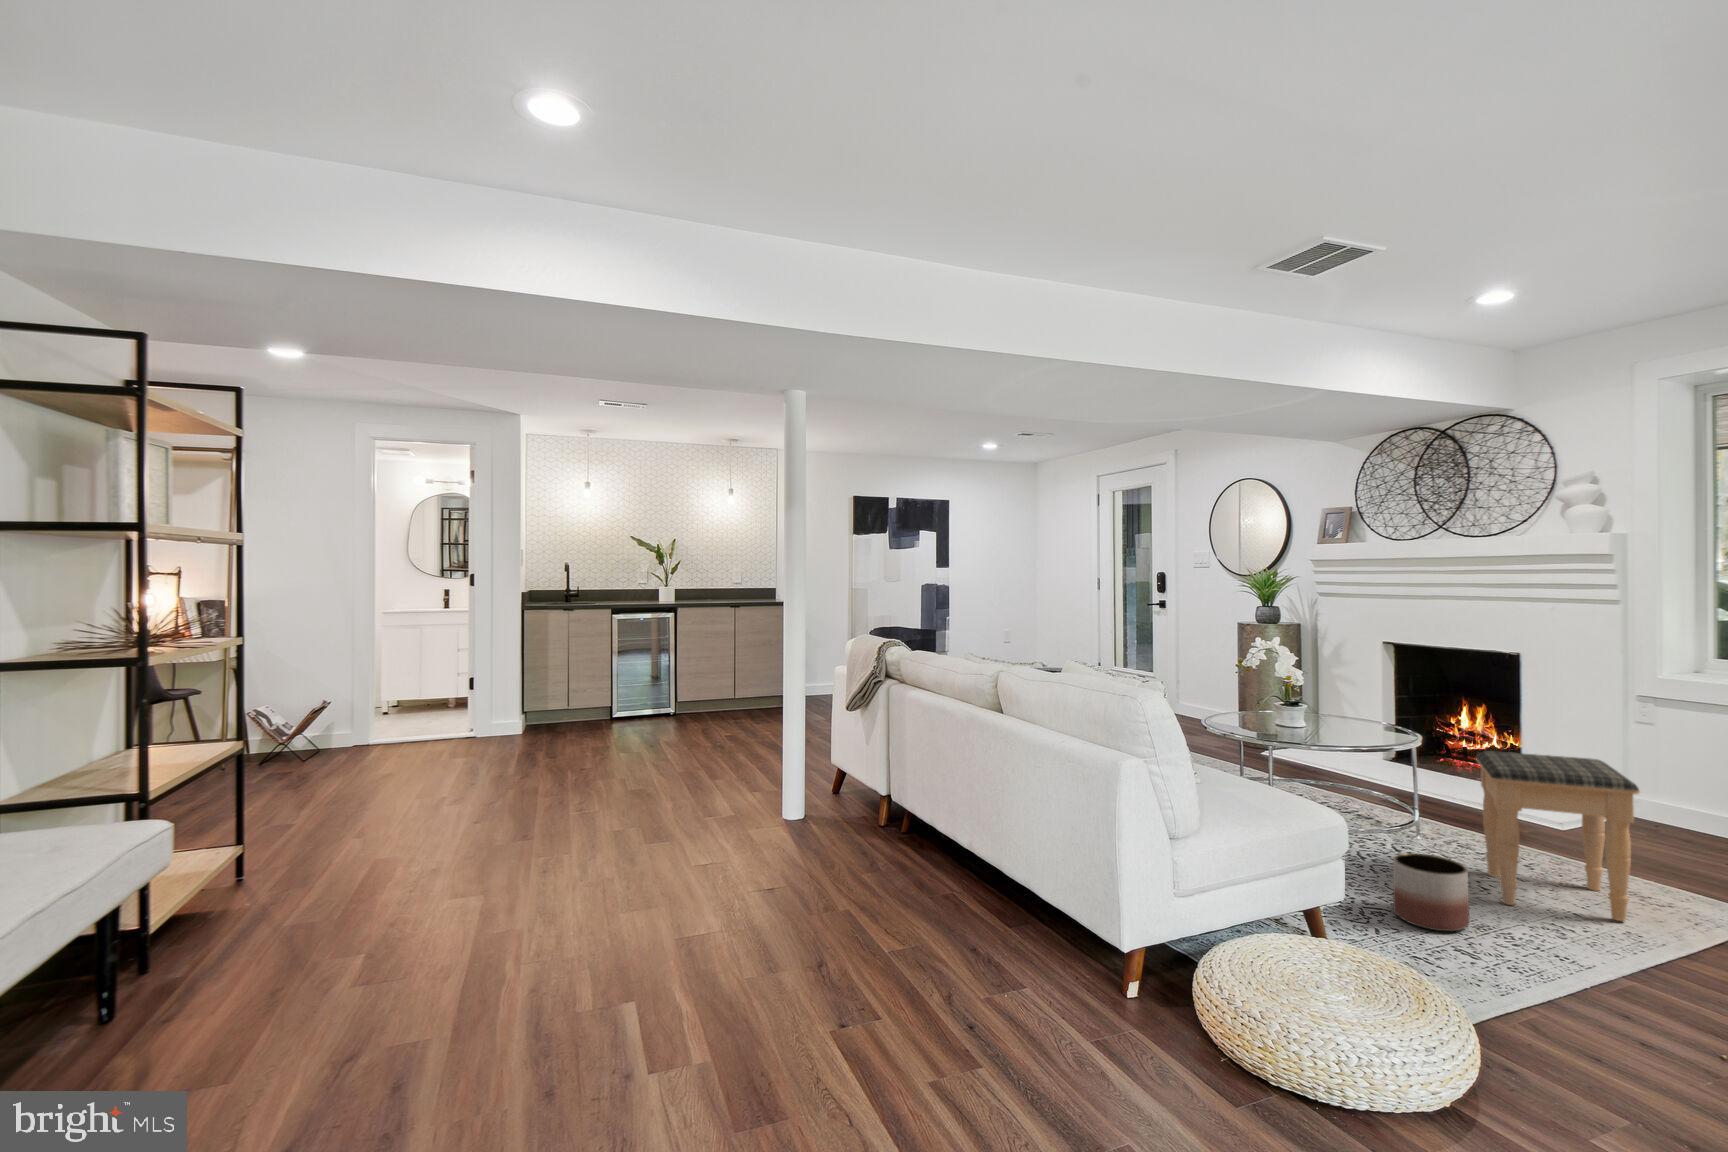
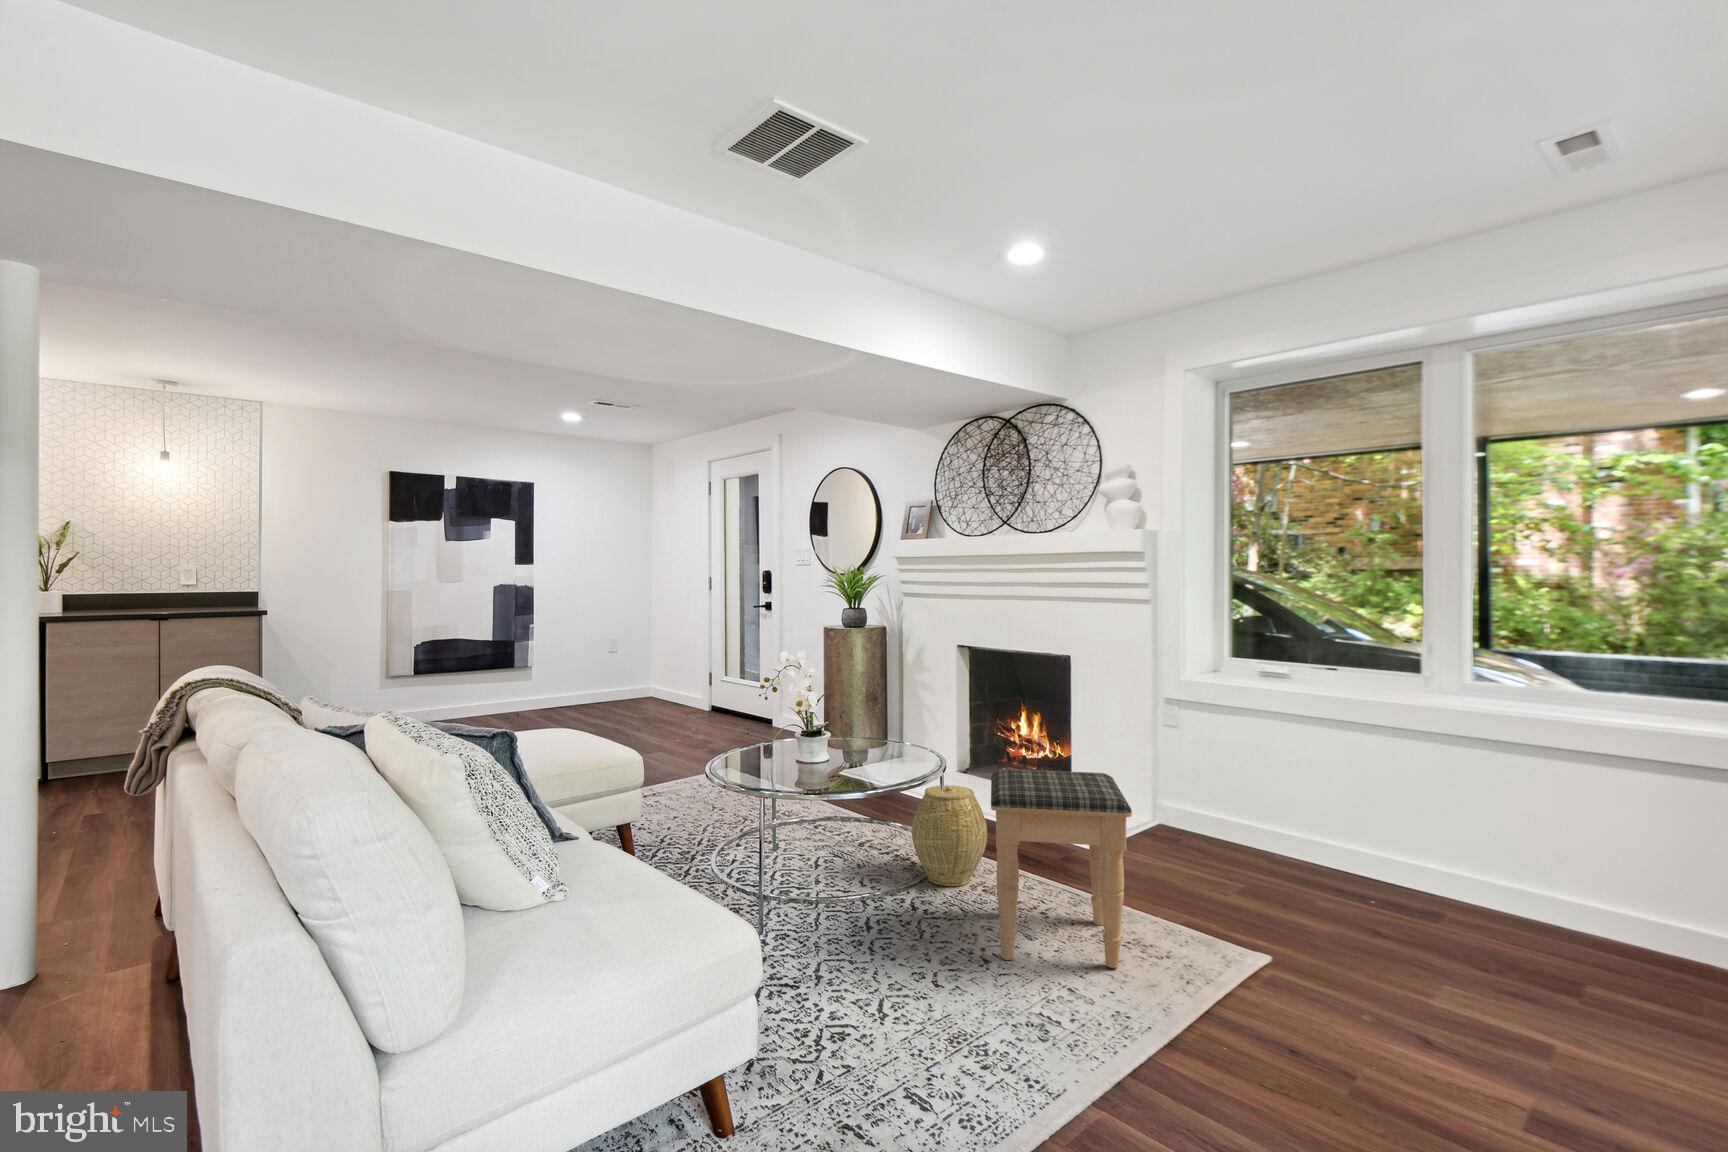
woven basket: none [1385,764,1463,849] -> present [912,785,987,886]
planter: present [1393,853,1469,931] -> none [870,910,951,1016]

